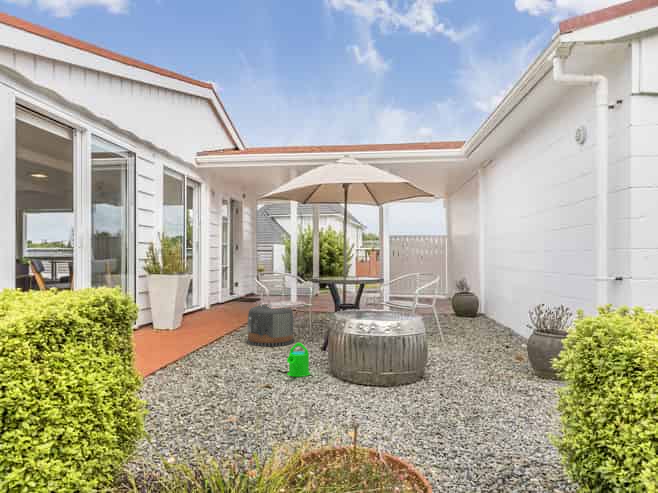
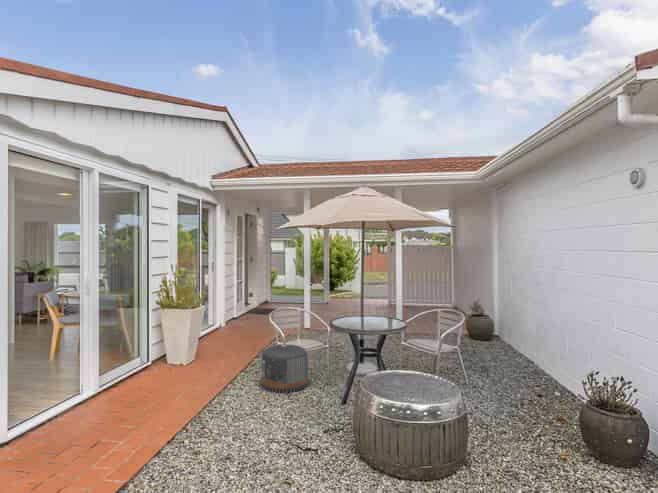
watering can: present [287,343,310,377] -> none [304,414,329,455]

